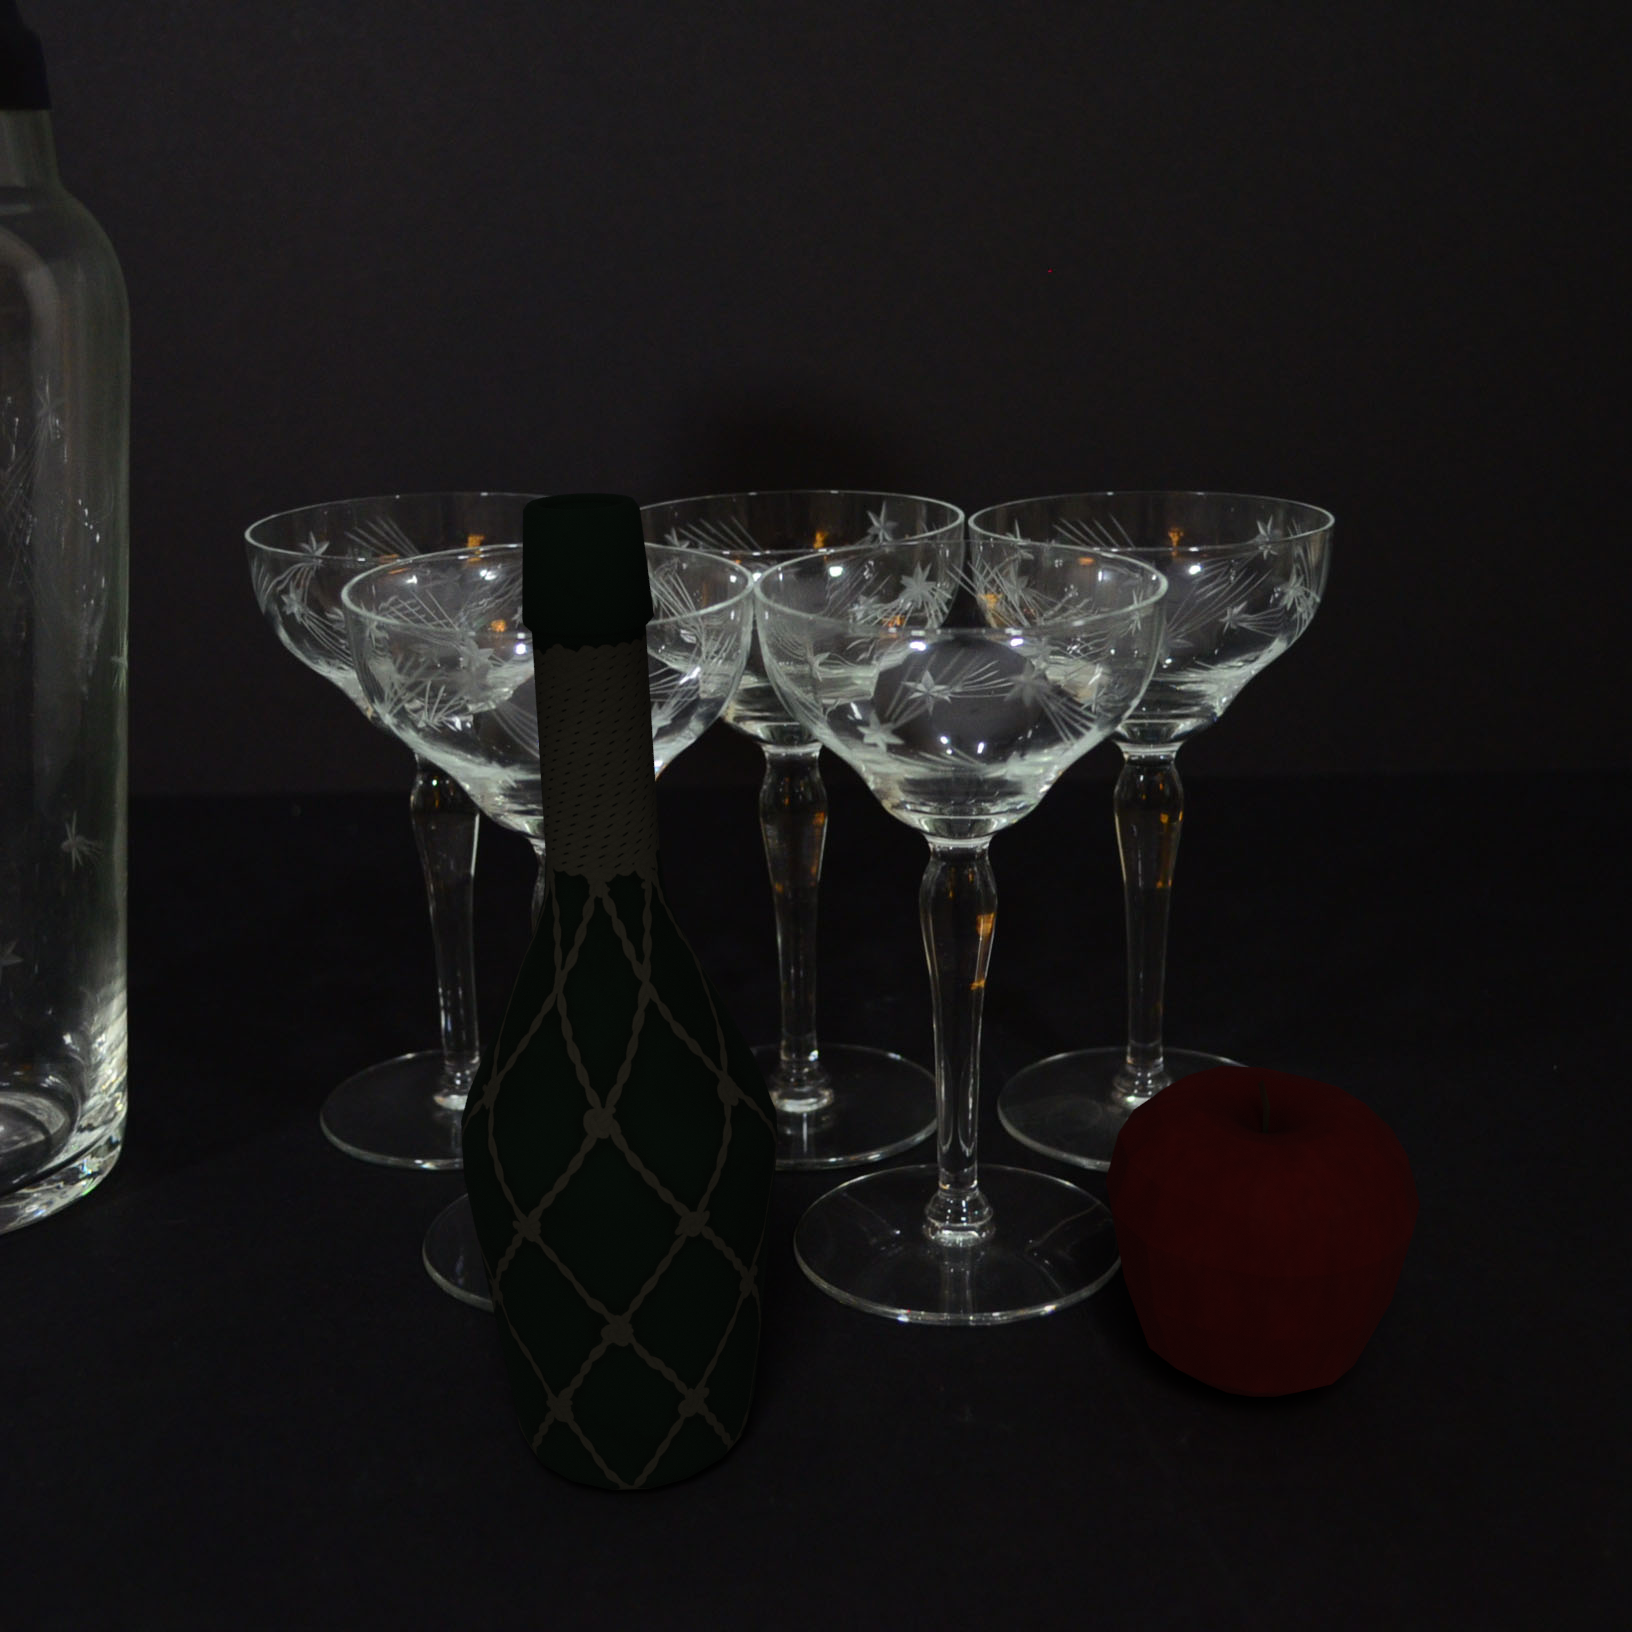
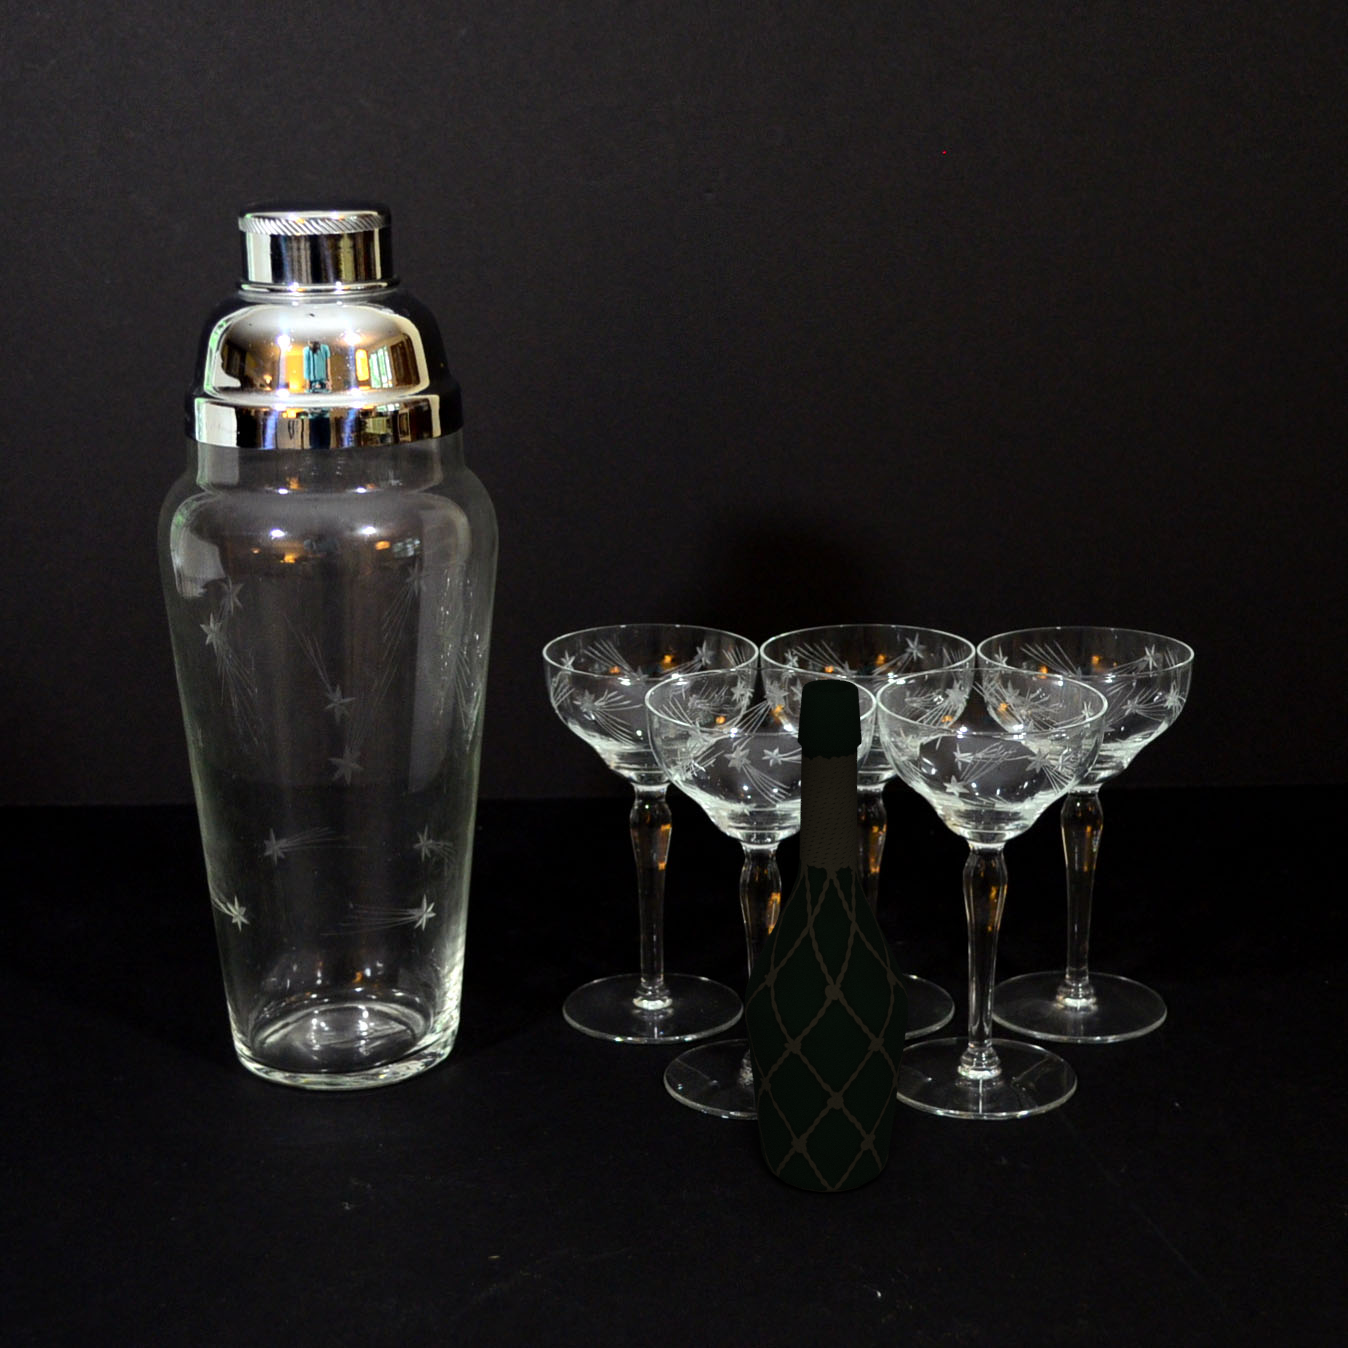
apple: present [1106,1066,1420,1397] -> none [1075,970,1244,1149]

